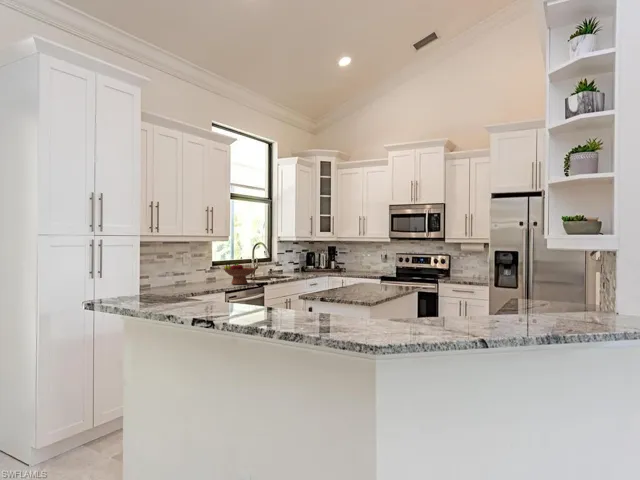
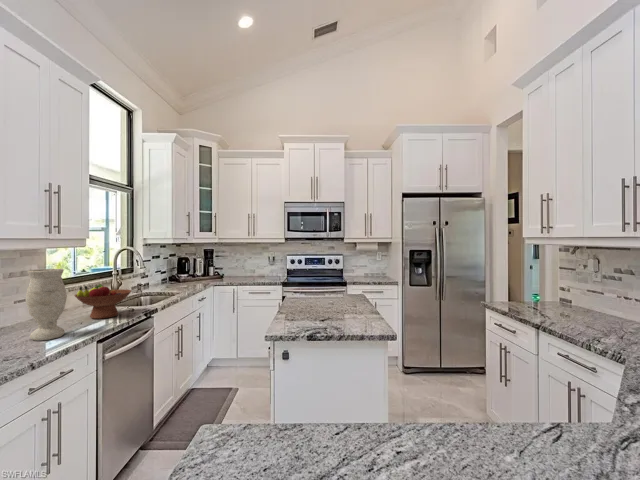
vase: none [197,250,216,289] -> present [25,269,67,341]

